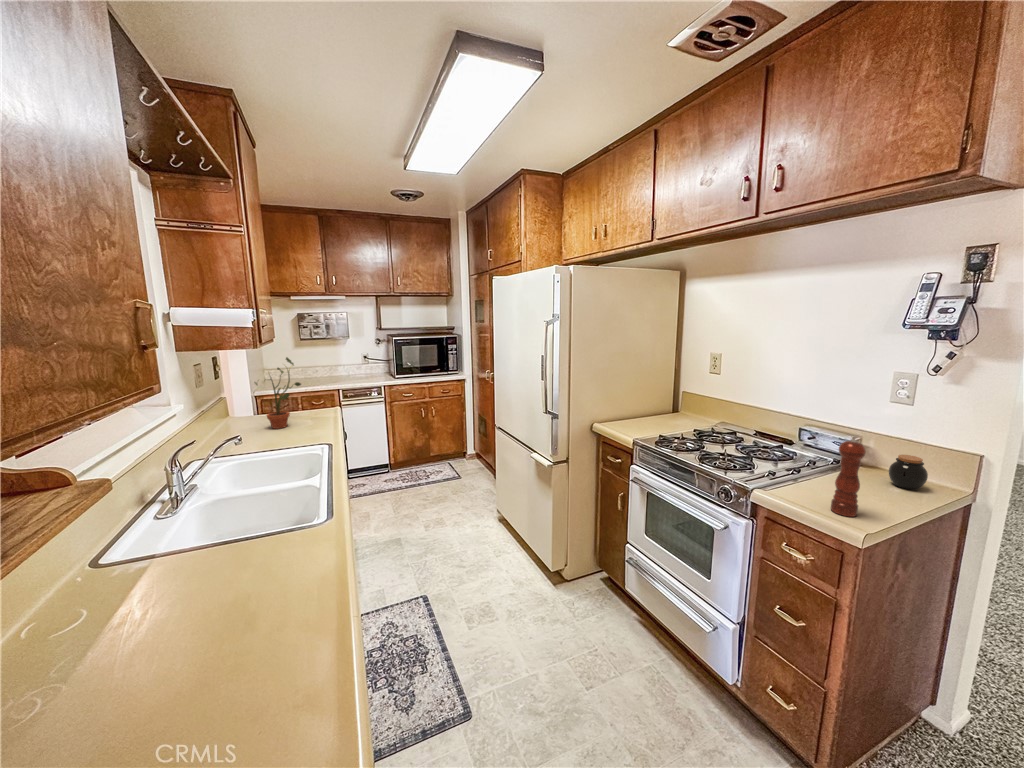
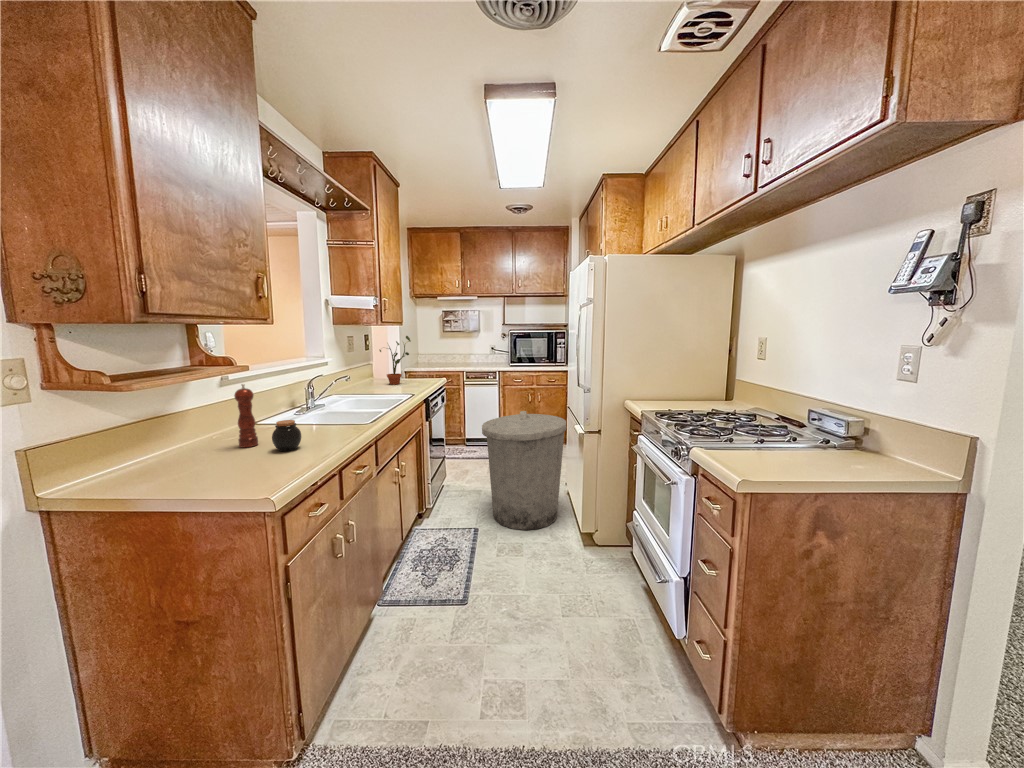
pepper mill: present [831,436,866,517] -> present [234,384,258,448]
trash can: none [415,440,515,584] -> present [482,411,566,530]
jar: present [889,455,928,490] -> present [272,420,301,451]

